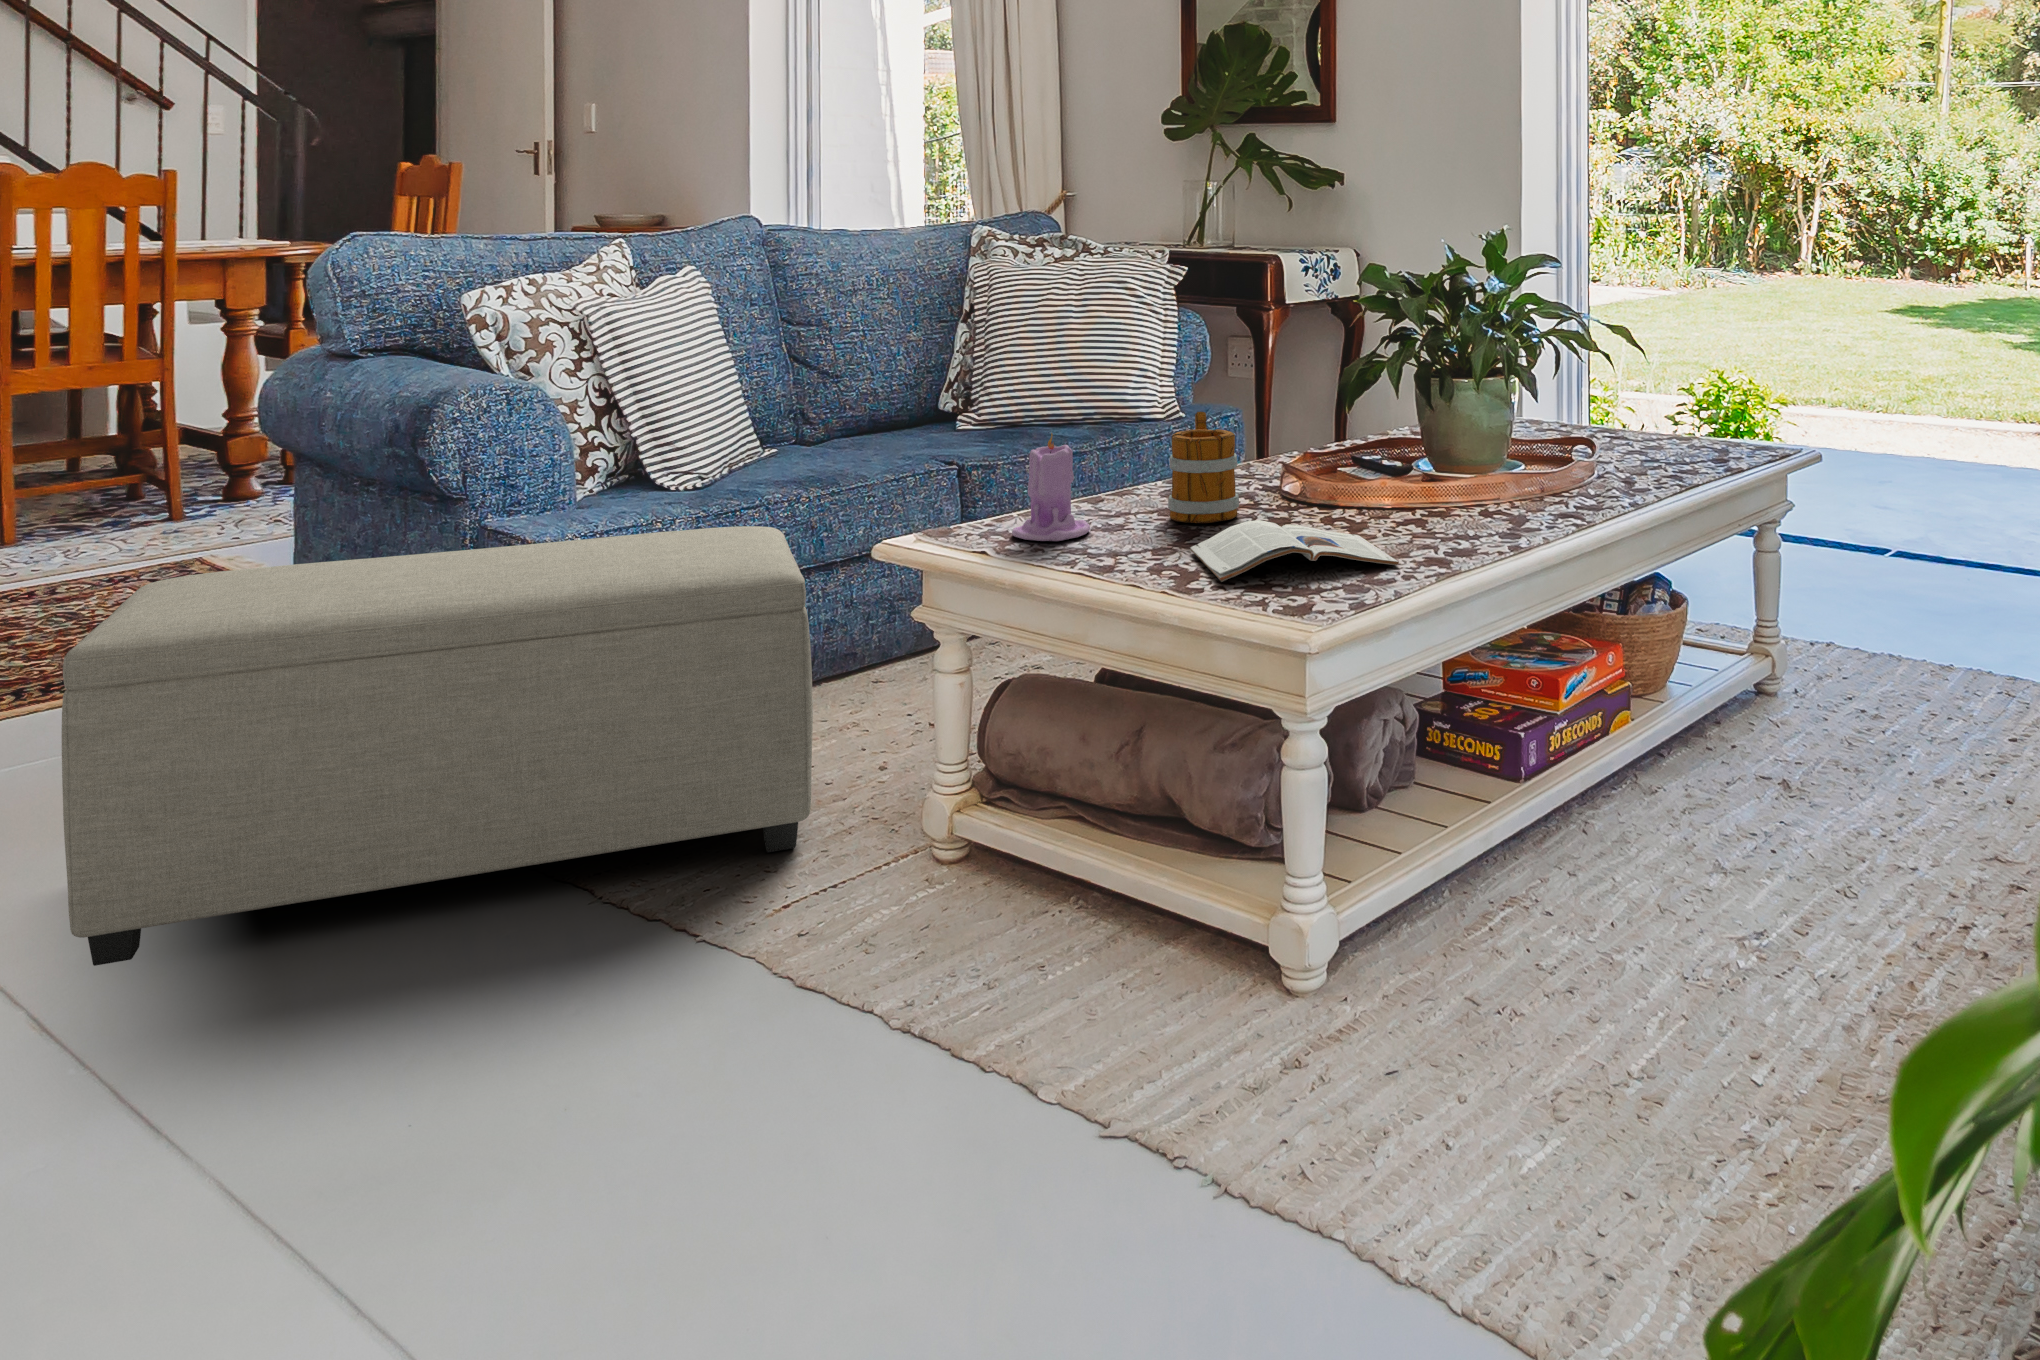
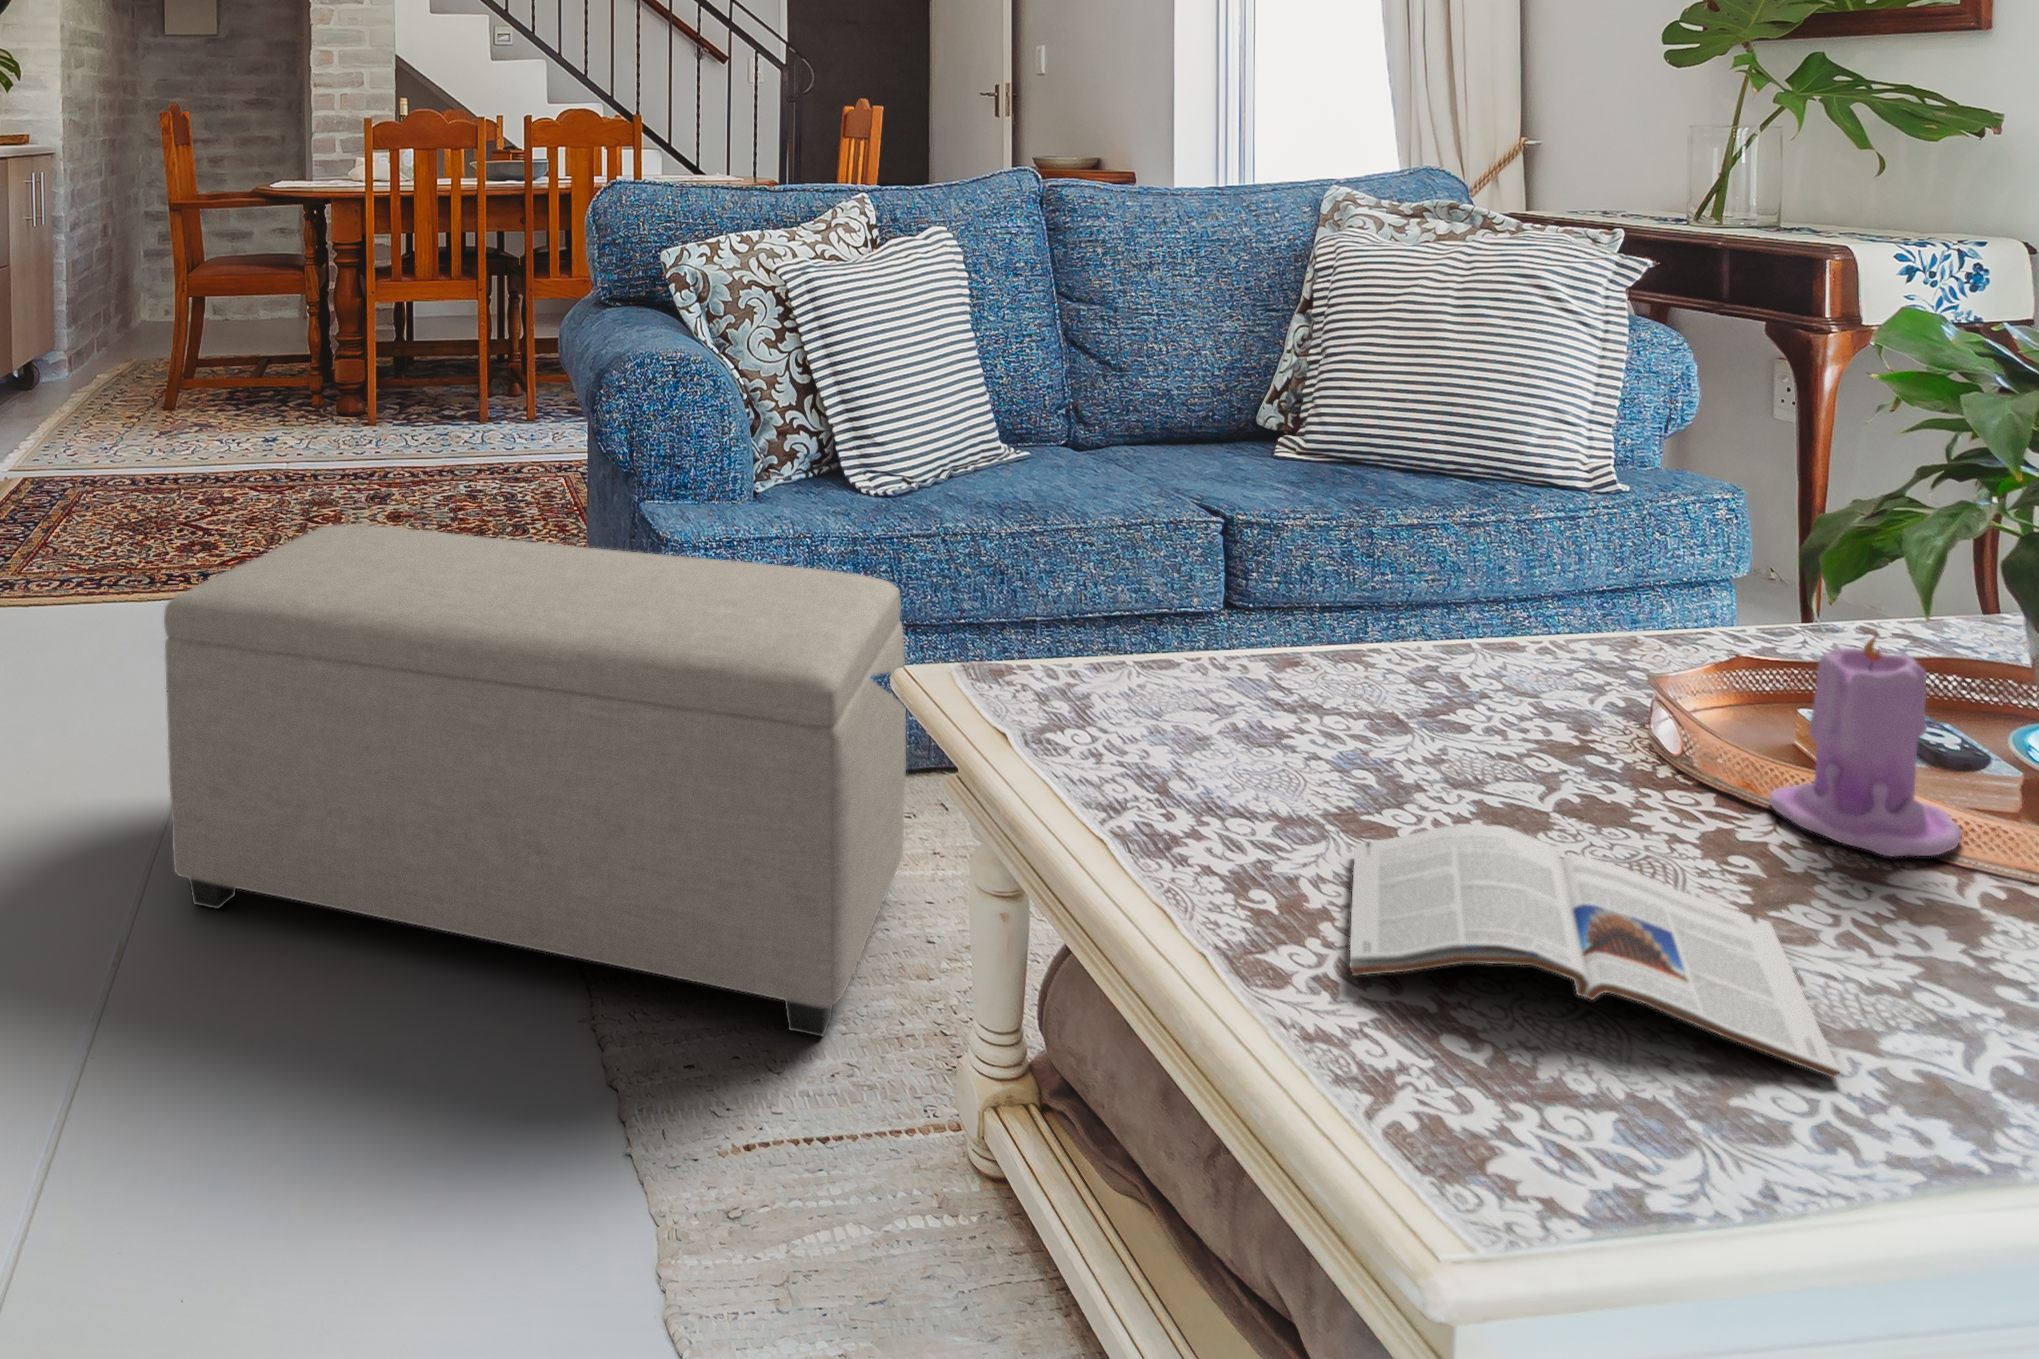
mug: present [1168,412,1239,523] -> none [1374,557,1522,782]
candle: present [1012,433,1090,541] -> present [1769,631,1962,857]

